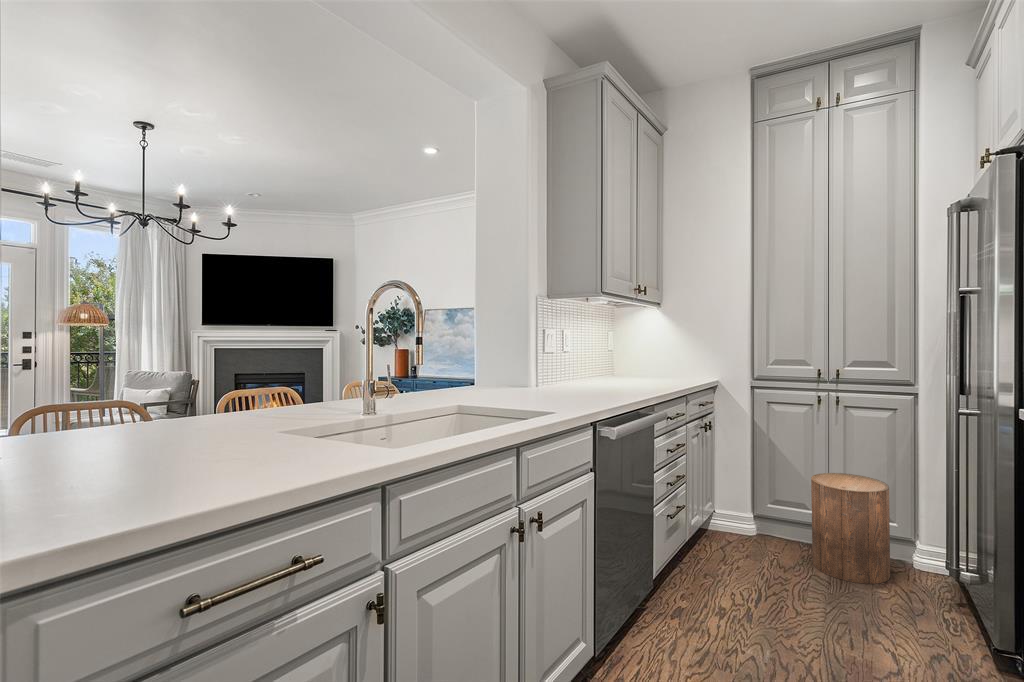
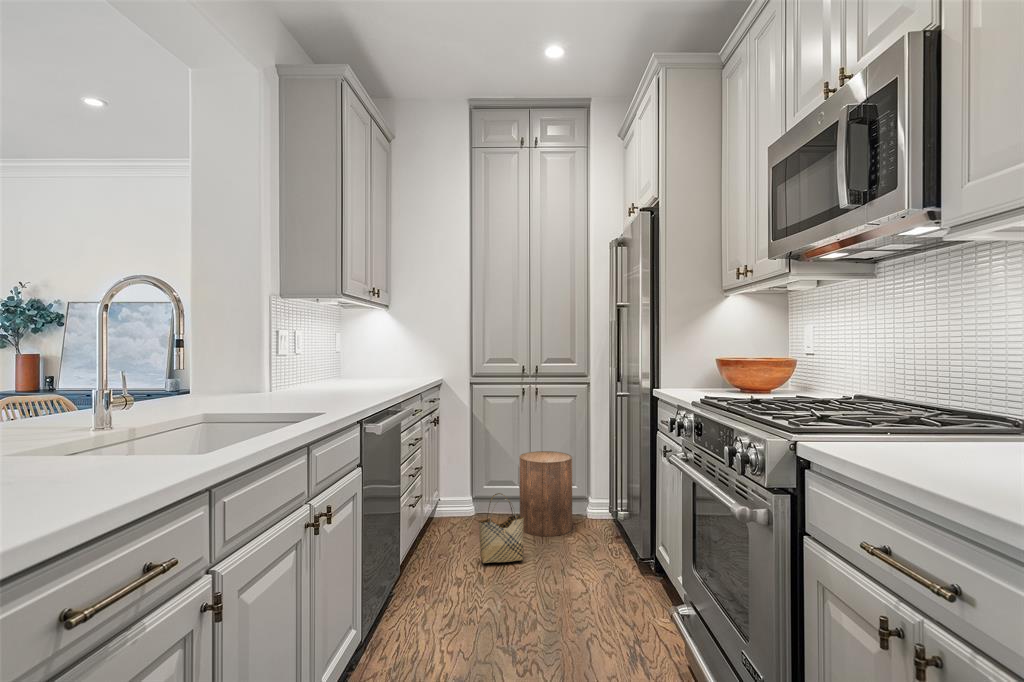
woven basket: none [748,520,810,606] -> present [478,493,524,563]

